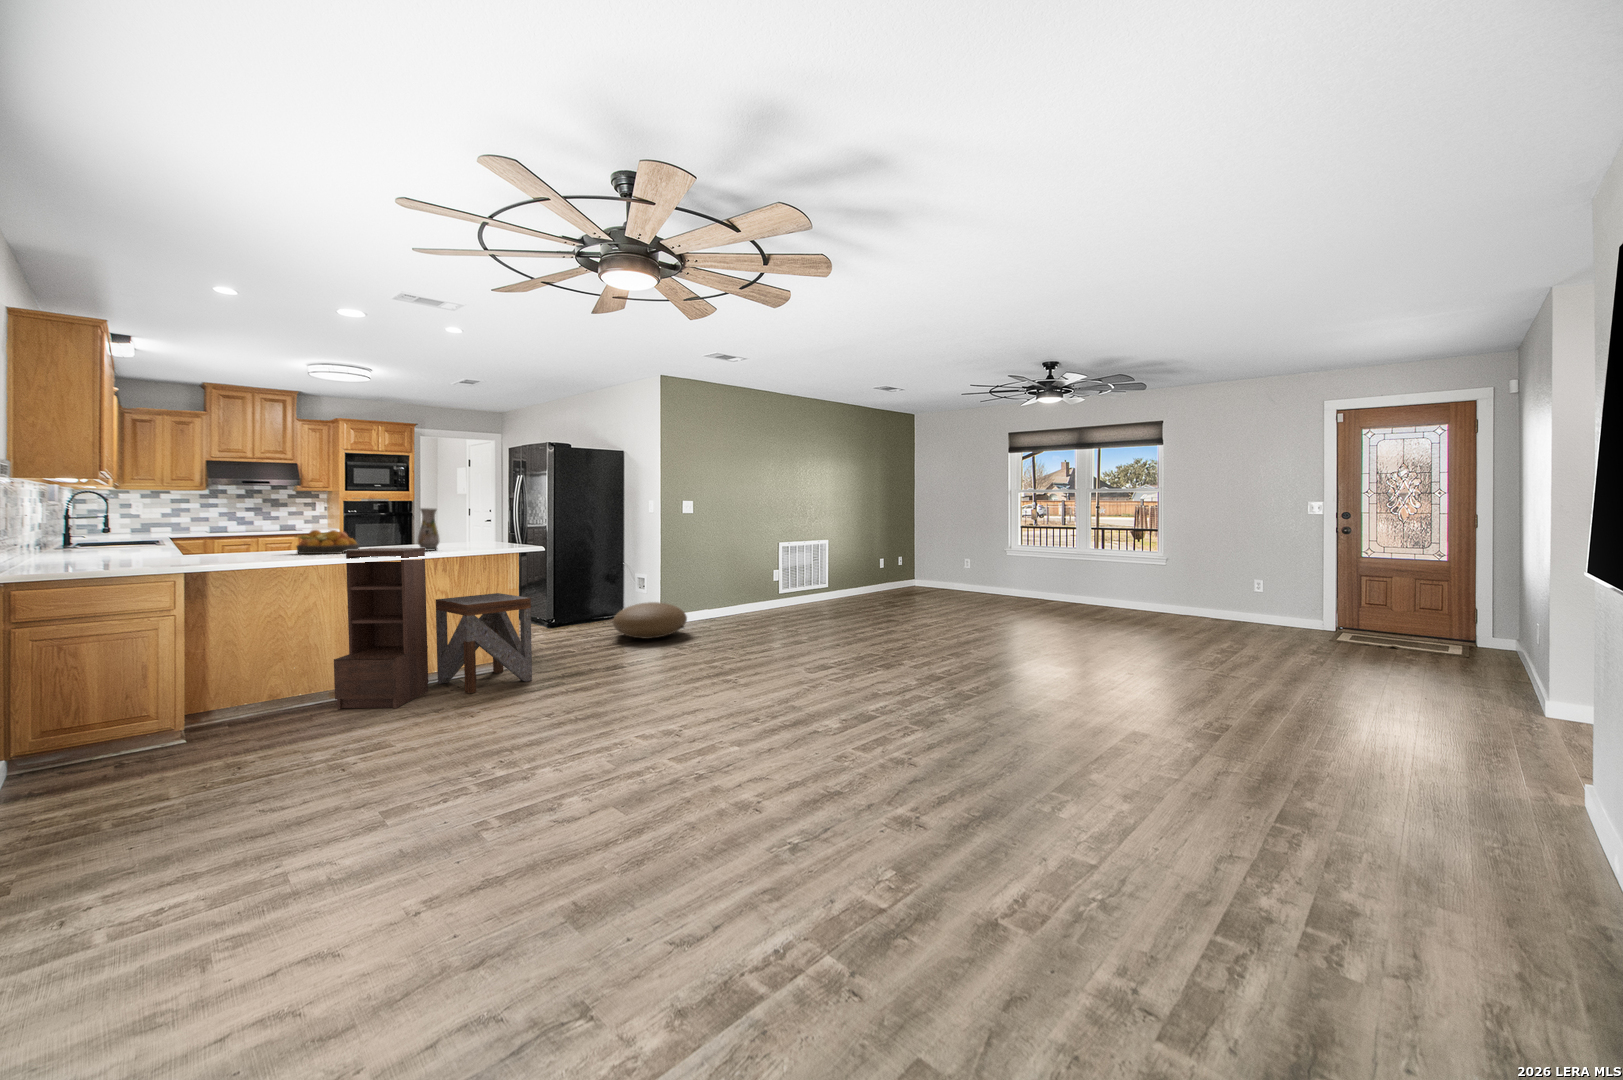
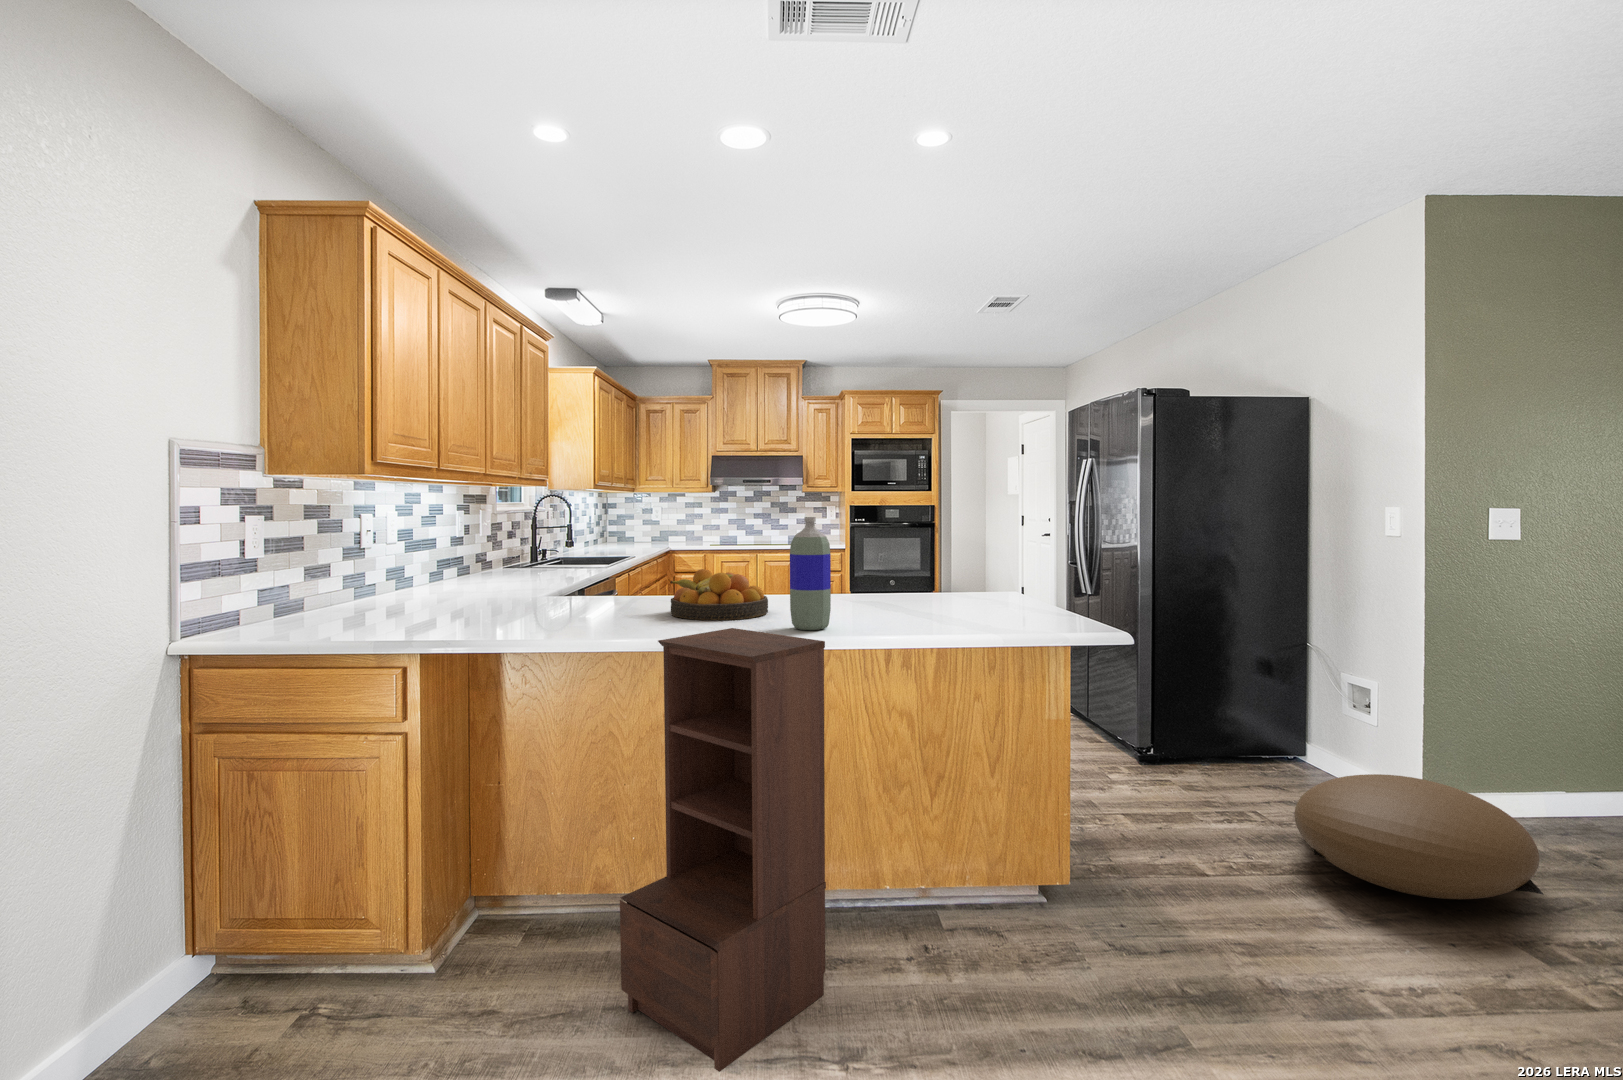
bottle: none [386,501,408,553] -> present [790,517,831,630]
vase: present [418,508,439,550] -> none [860,532,900,623]
side table: present [436,593,532,693] -> none [860,748,1079,1059]

